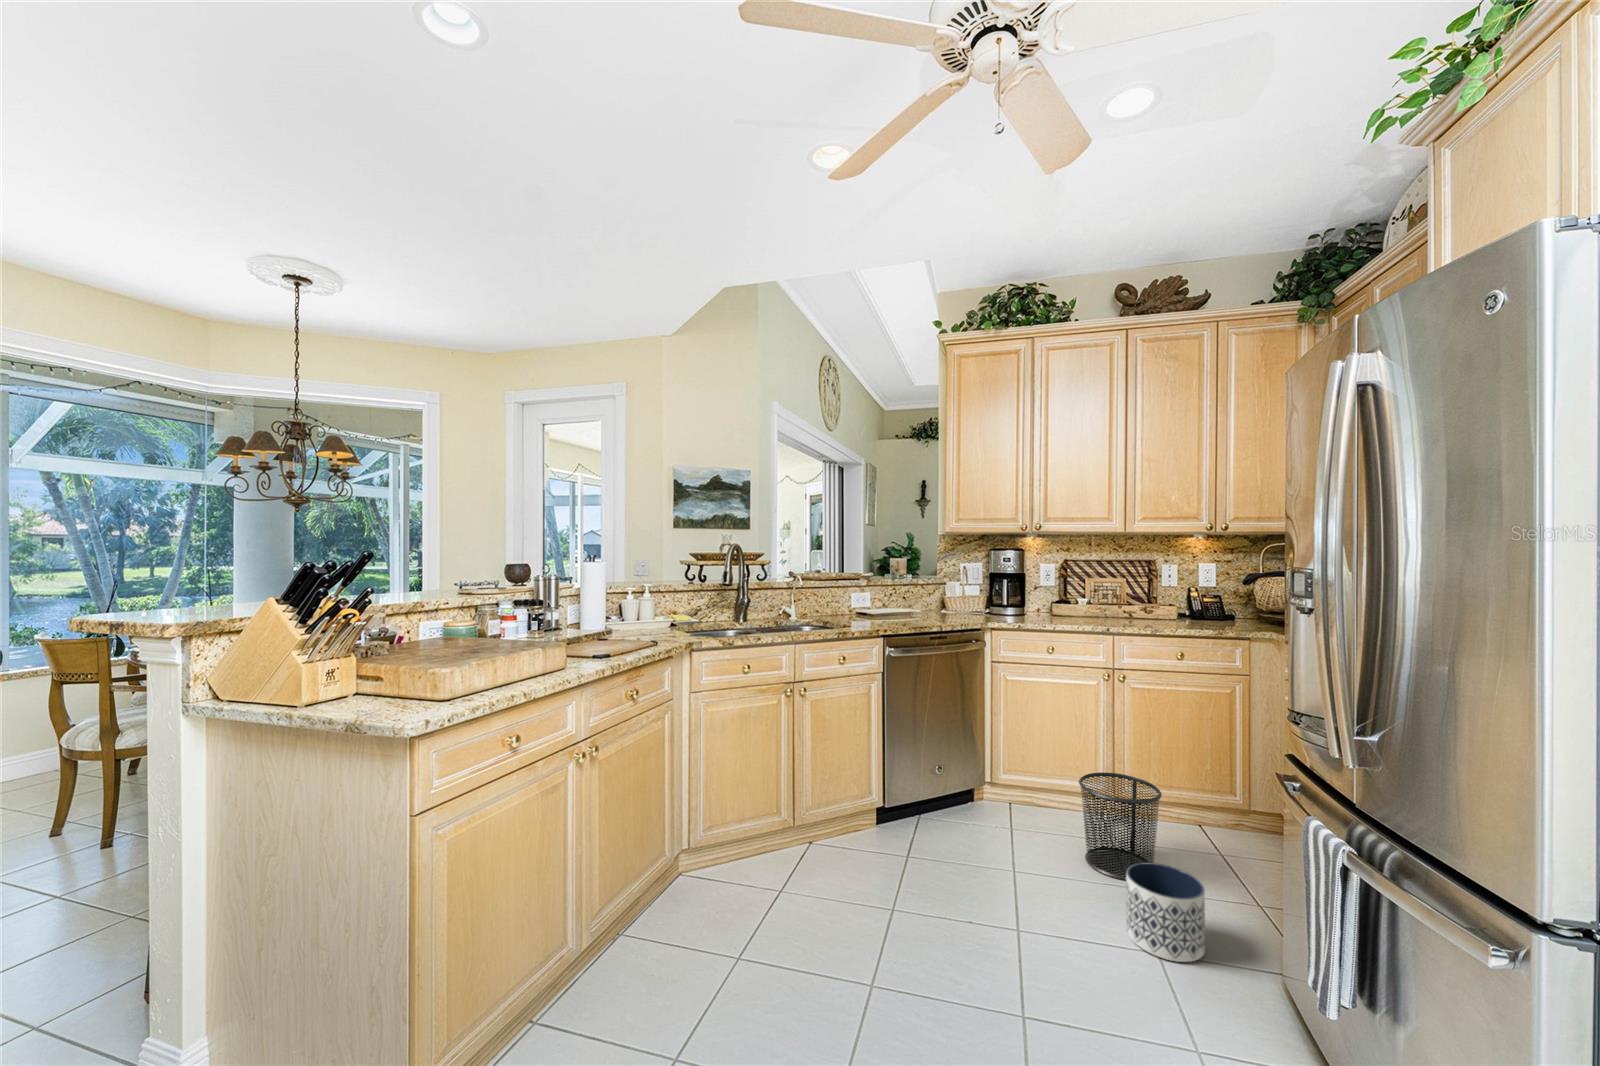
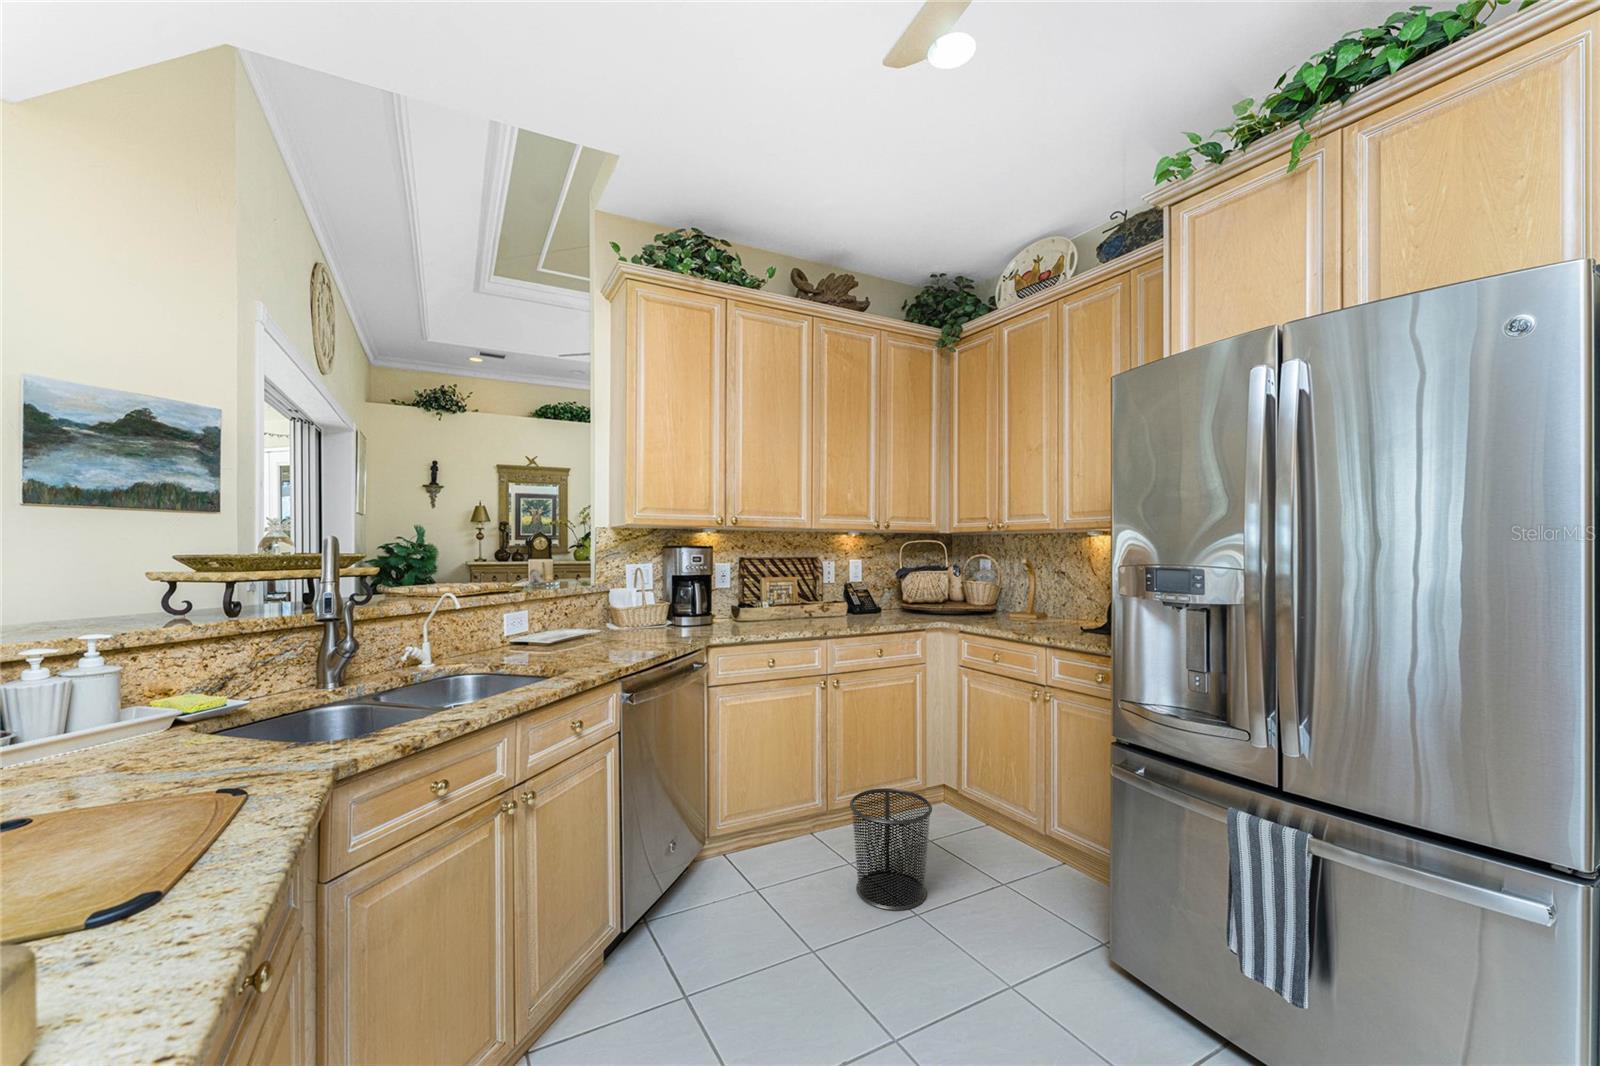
planter: present [1126,863,1205,962] -> none [973,877,1050,986]

